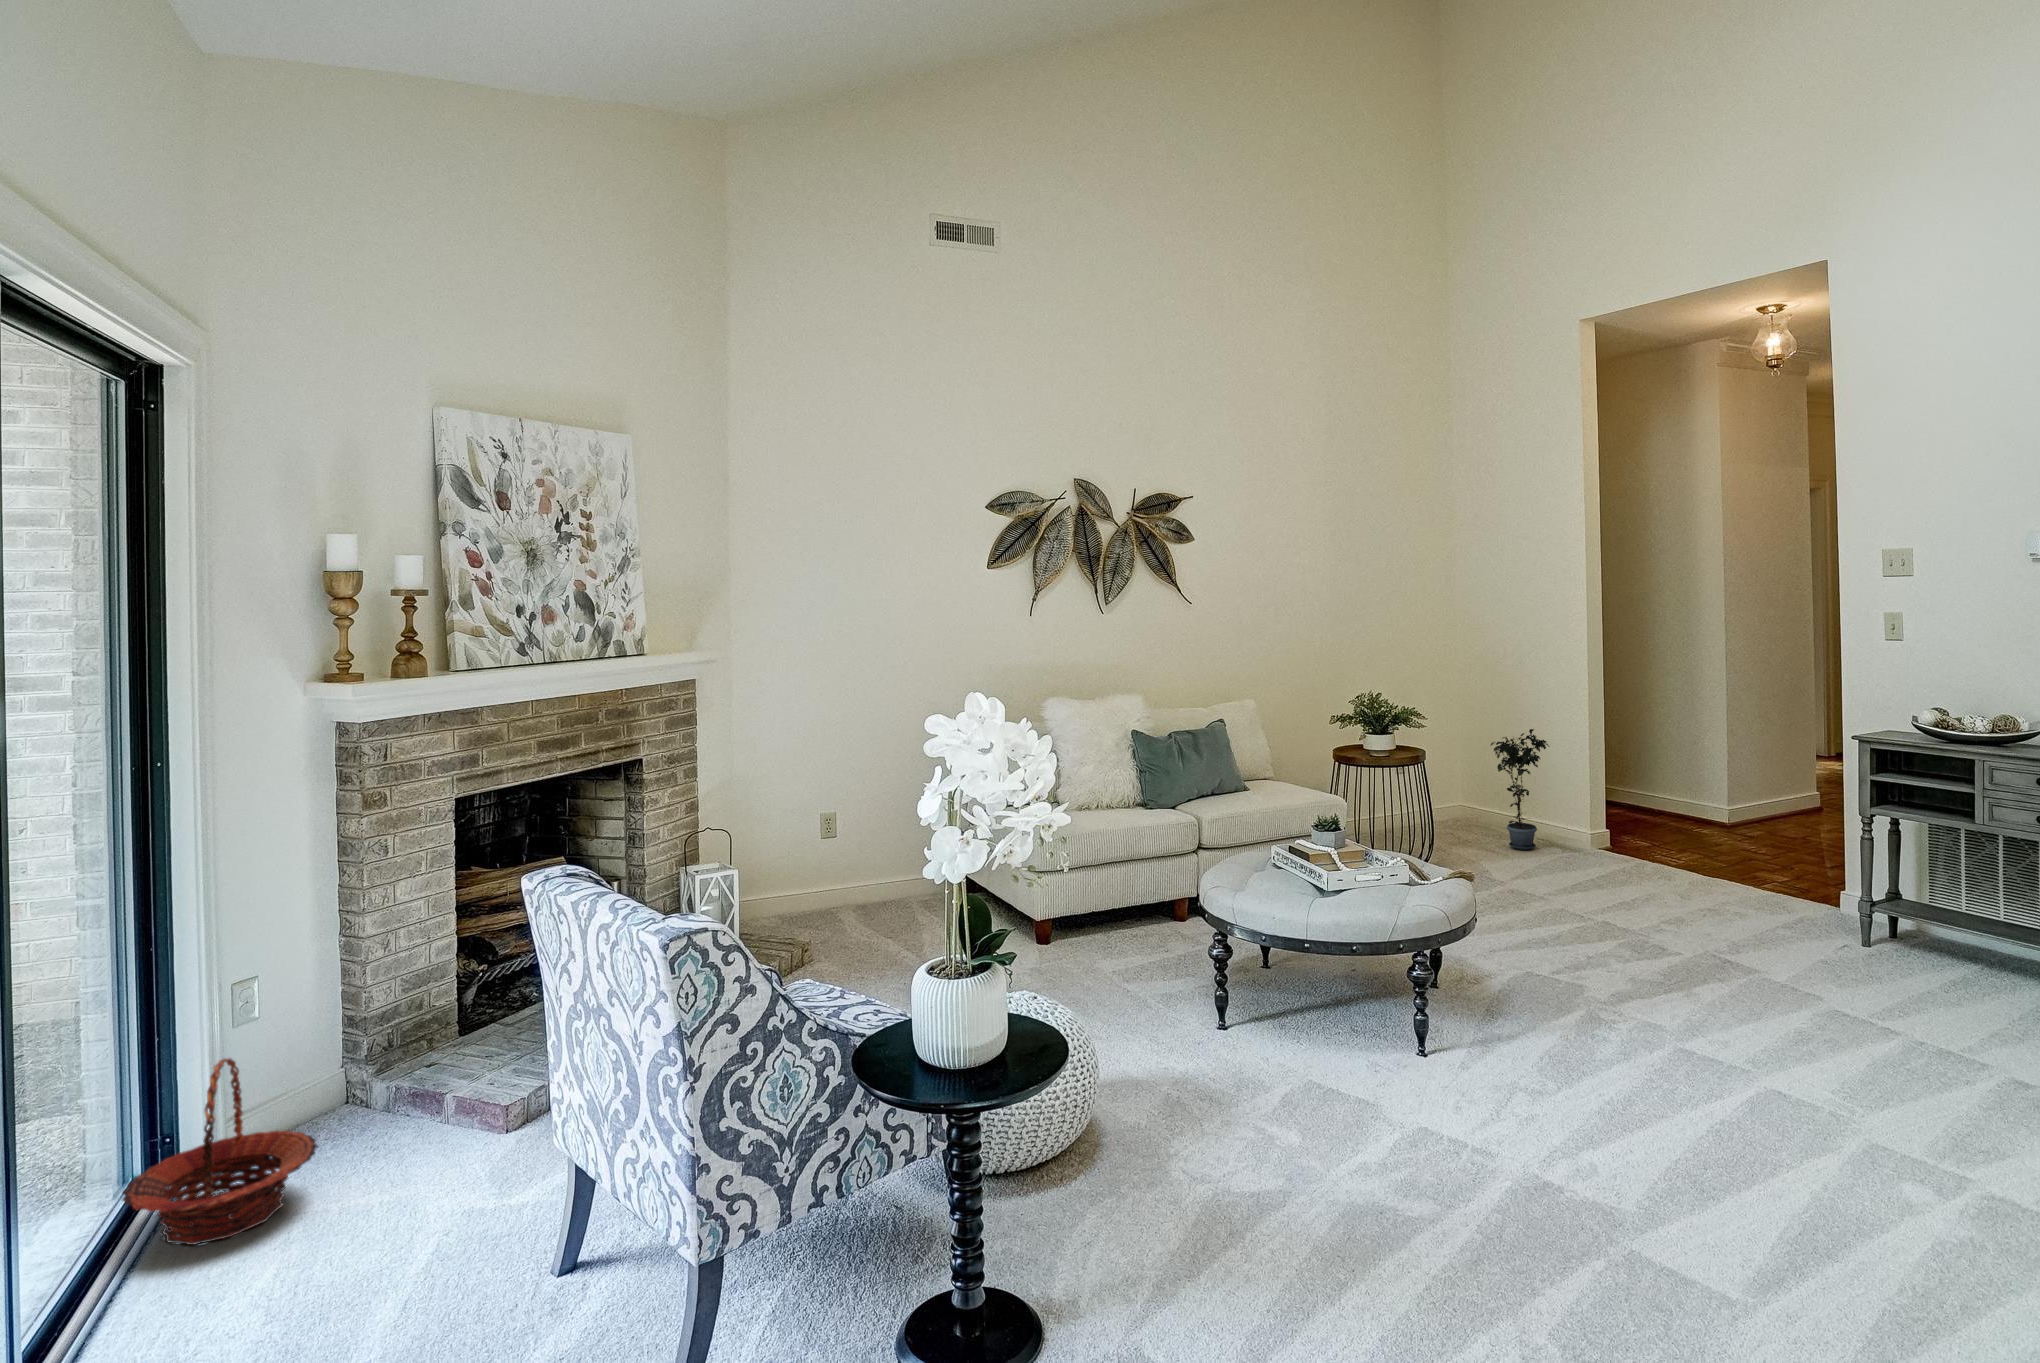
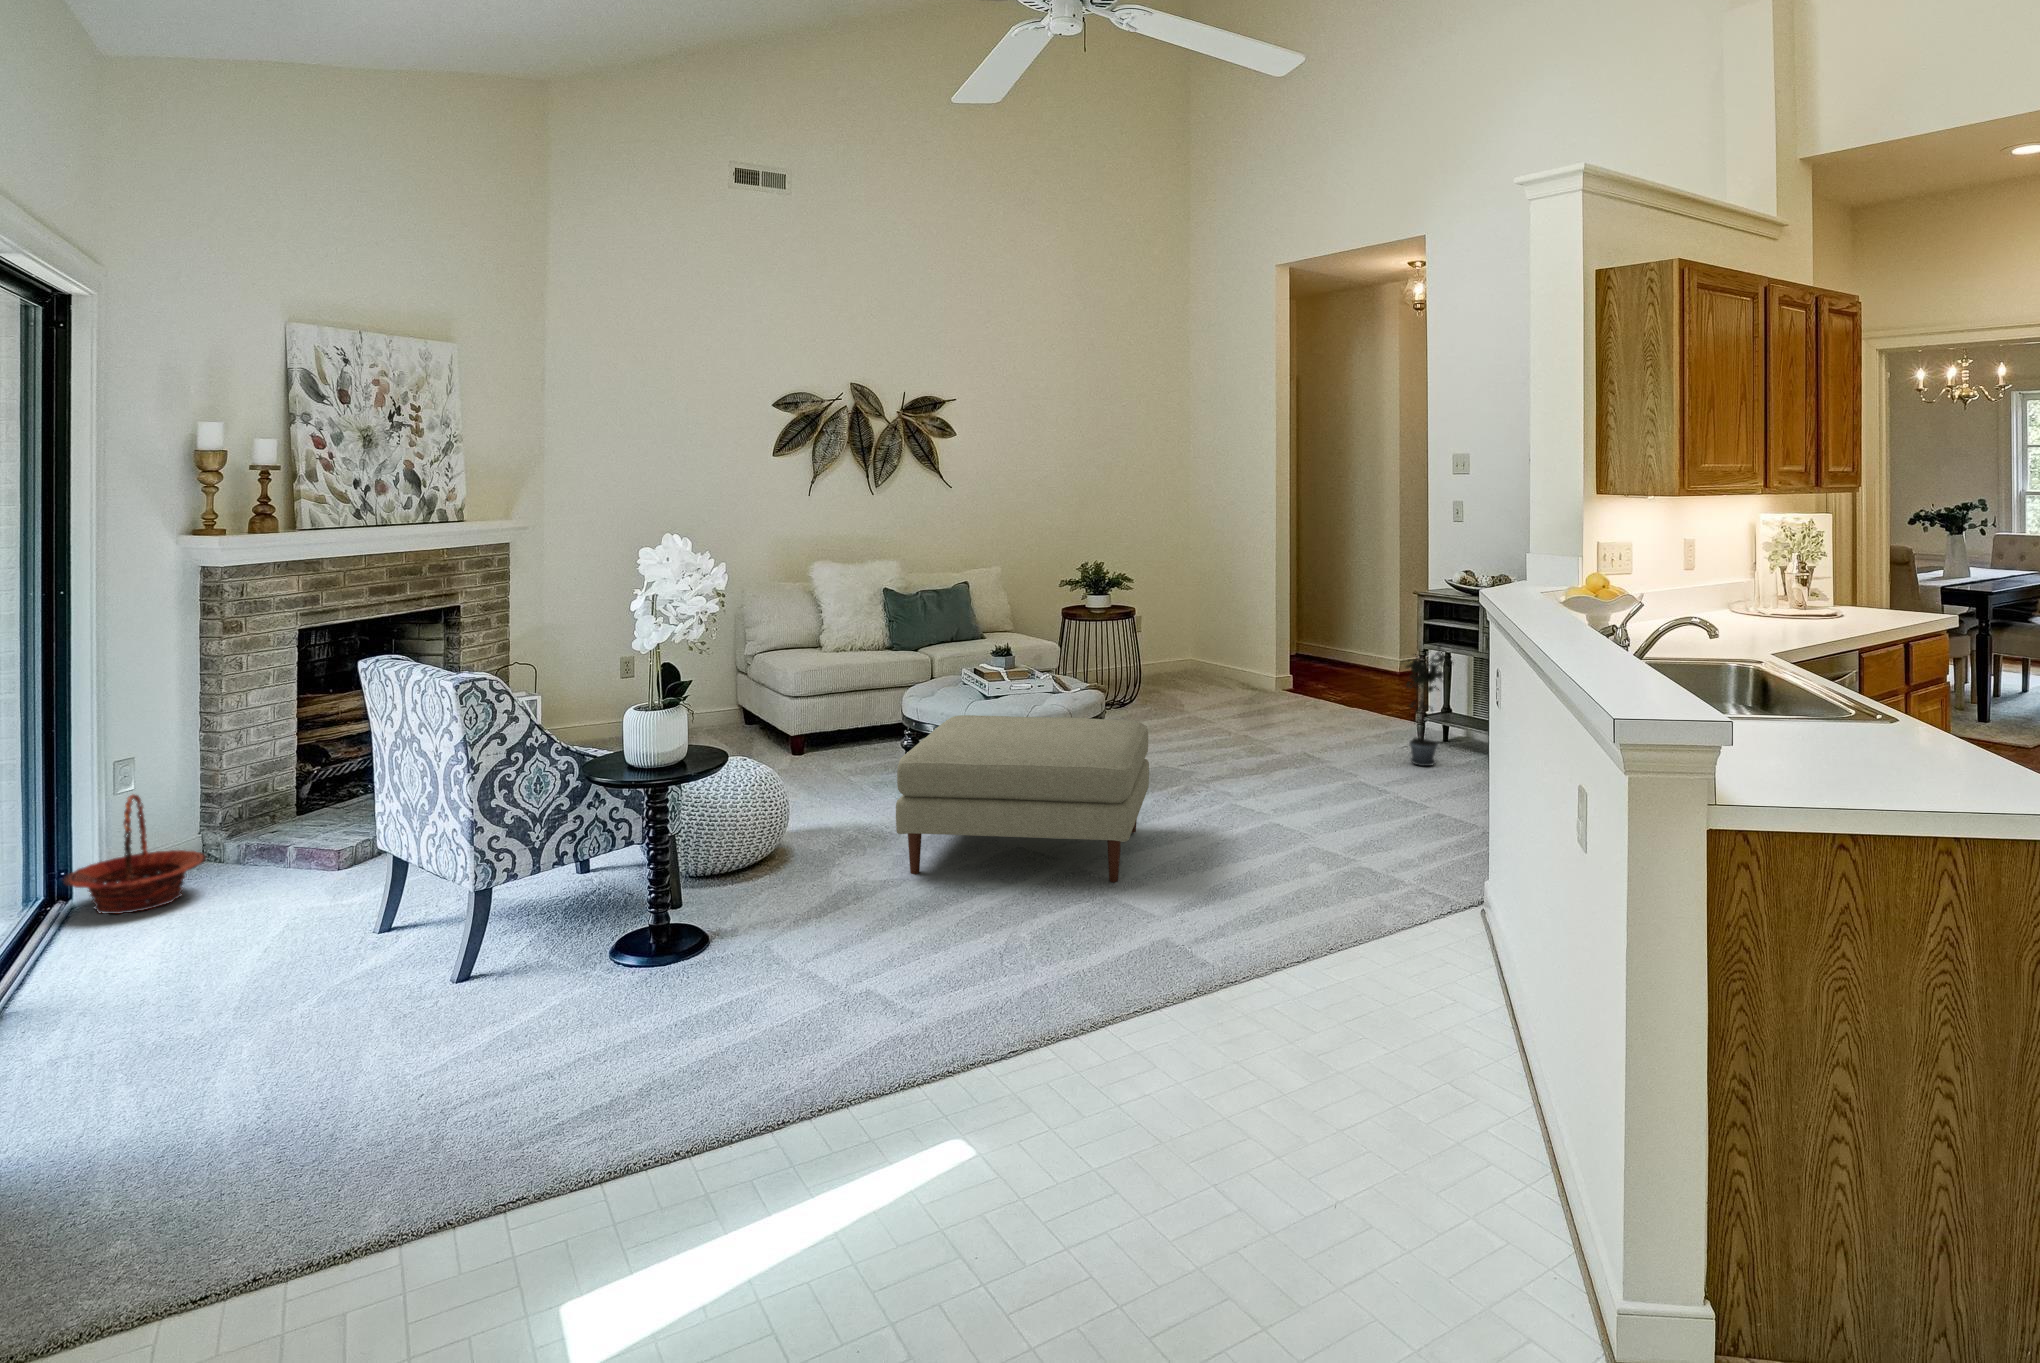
potted plant: present [1490,729,1549,850] -> present [1406,646,1453,766]
ottoman: none [1280,919,1671,1219] -> present [896,715,1149,882]

